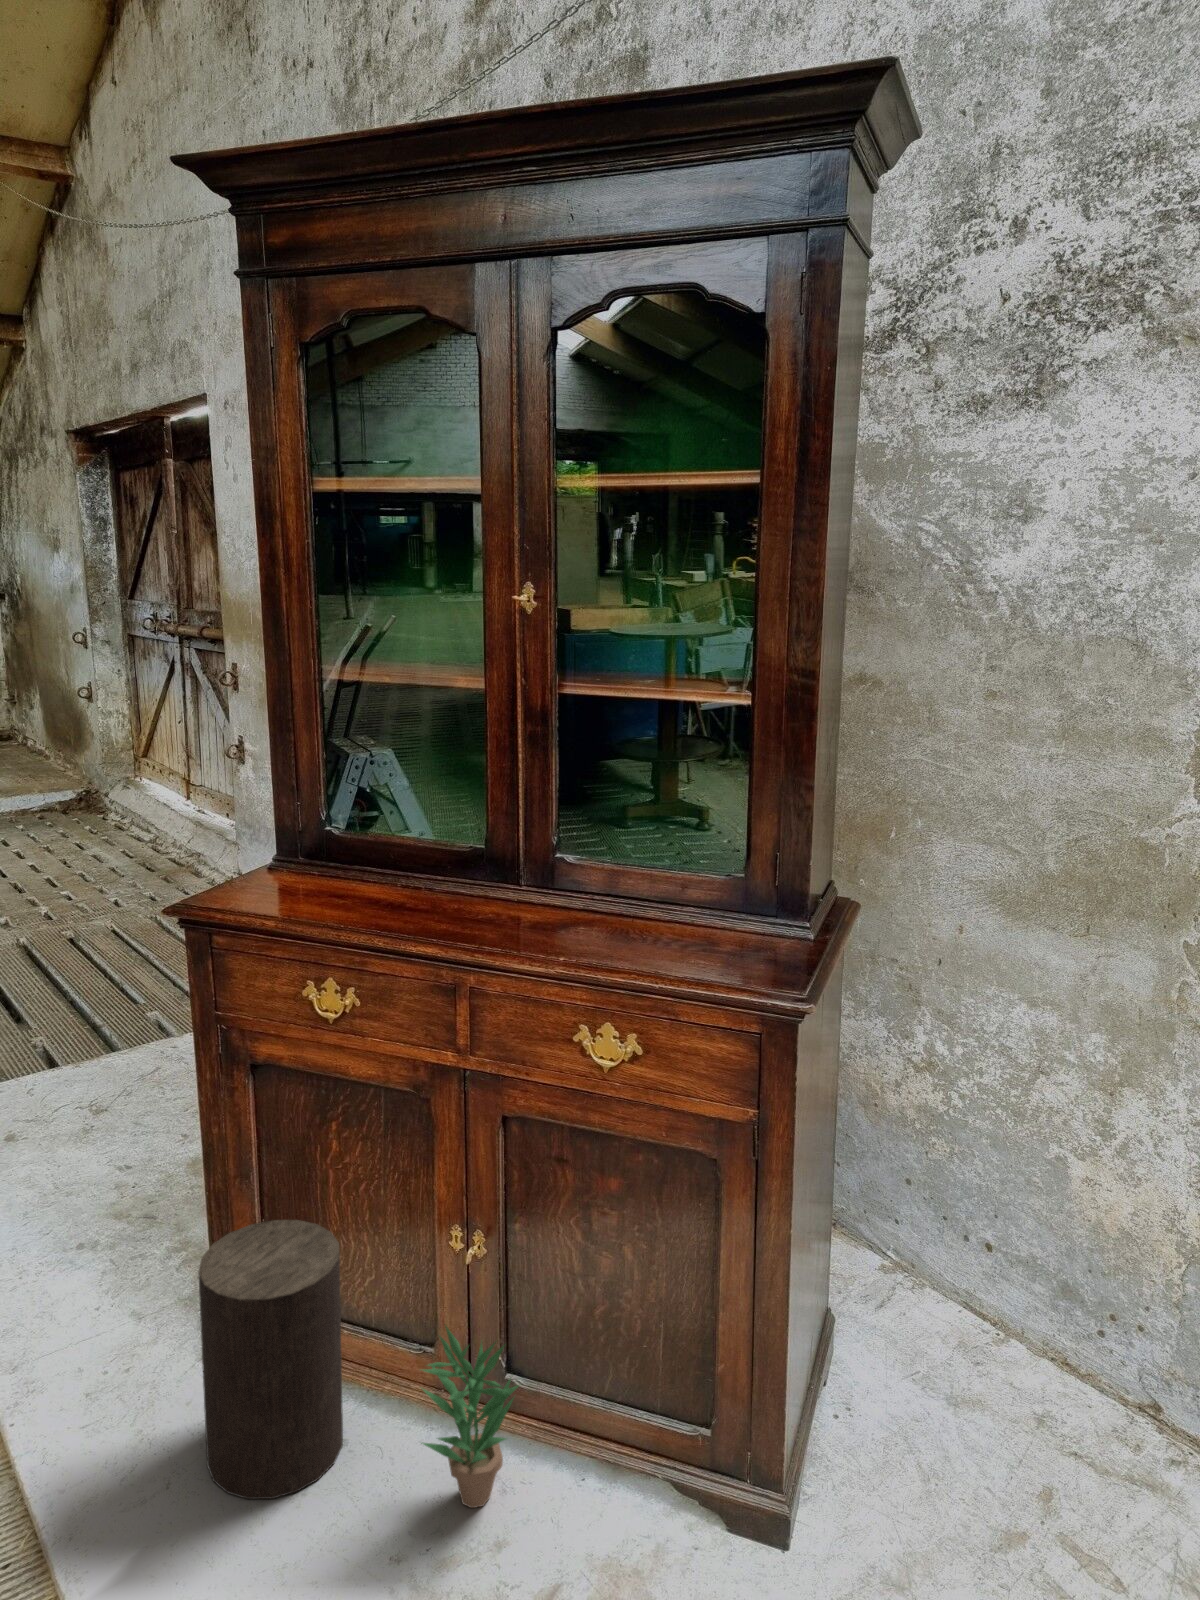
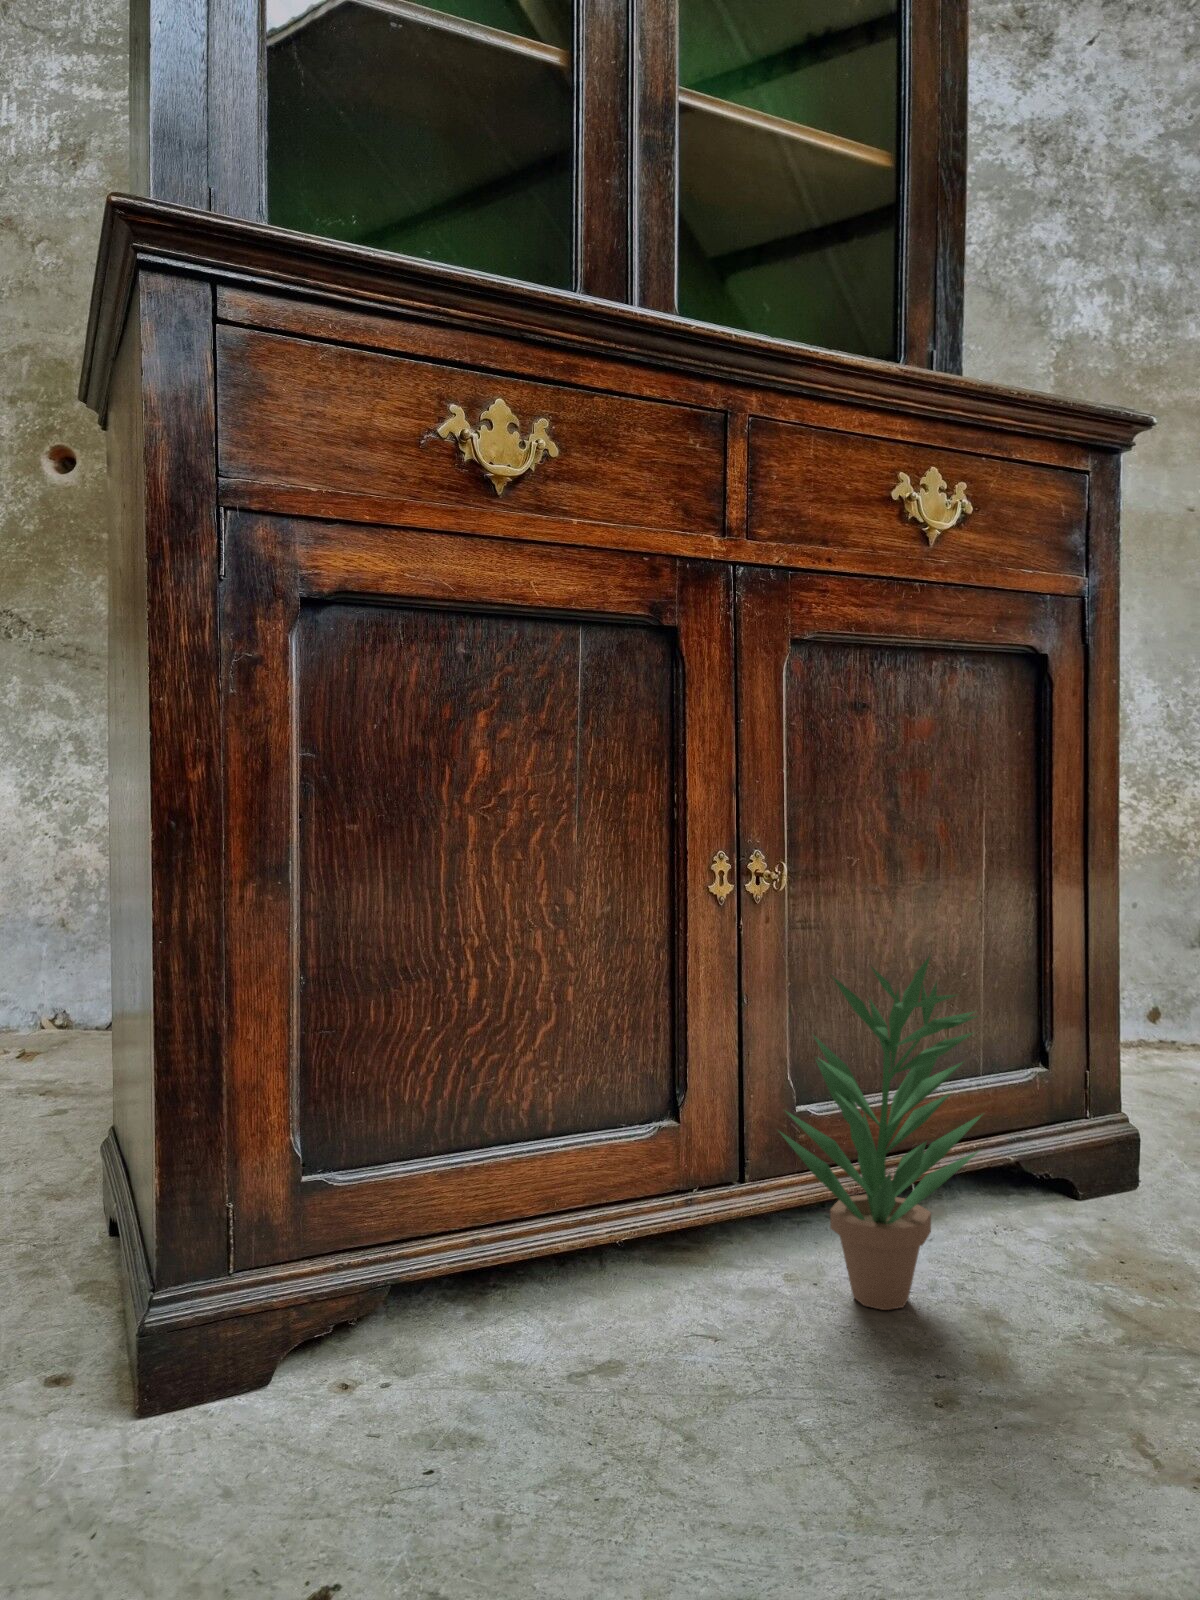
stool: present [198,1220,343,1499] -> none [367,910,673,1502]

